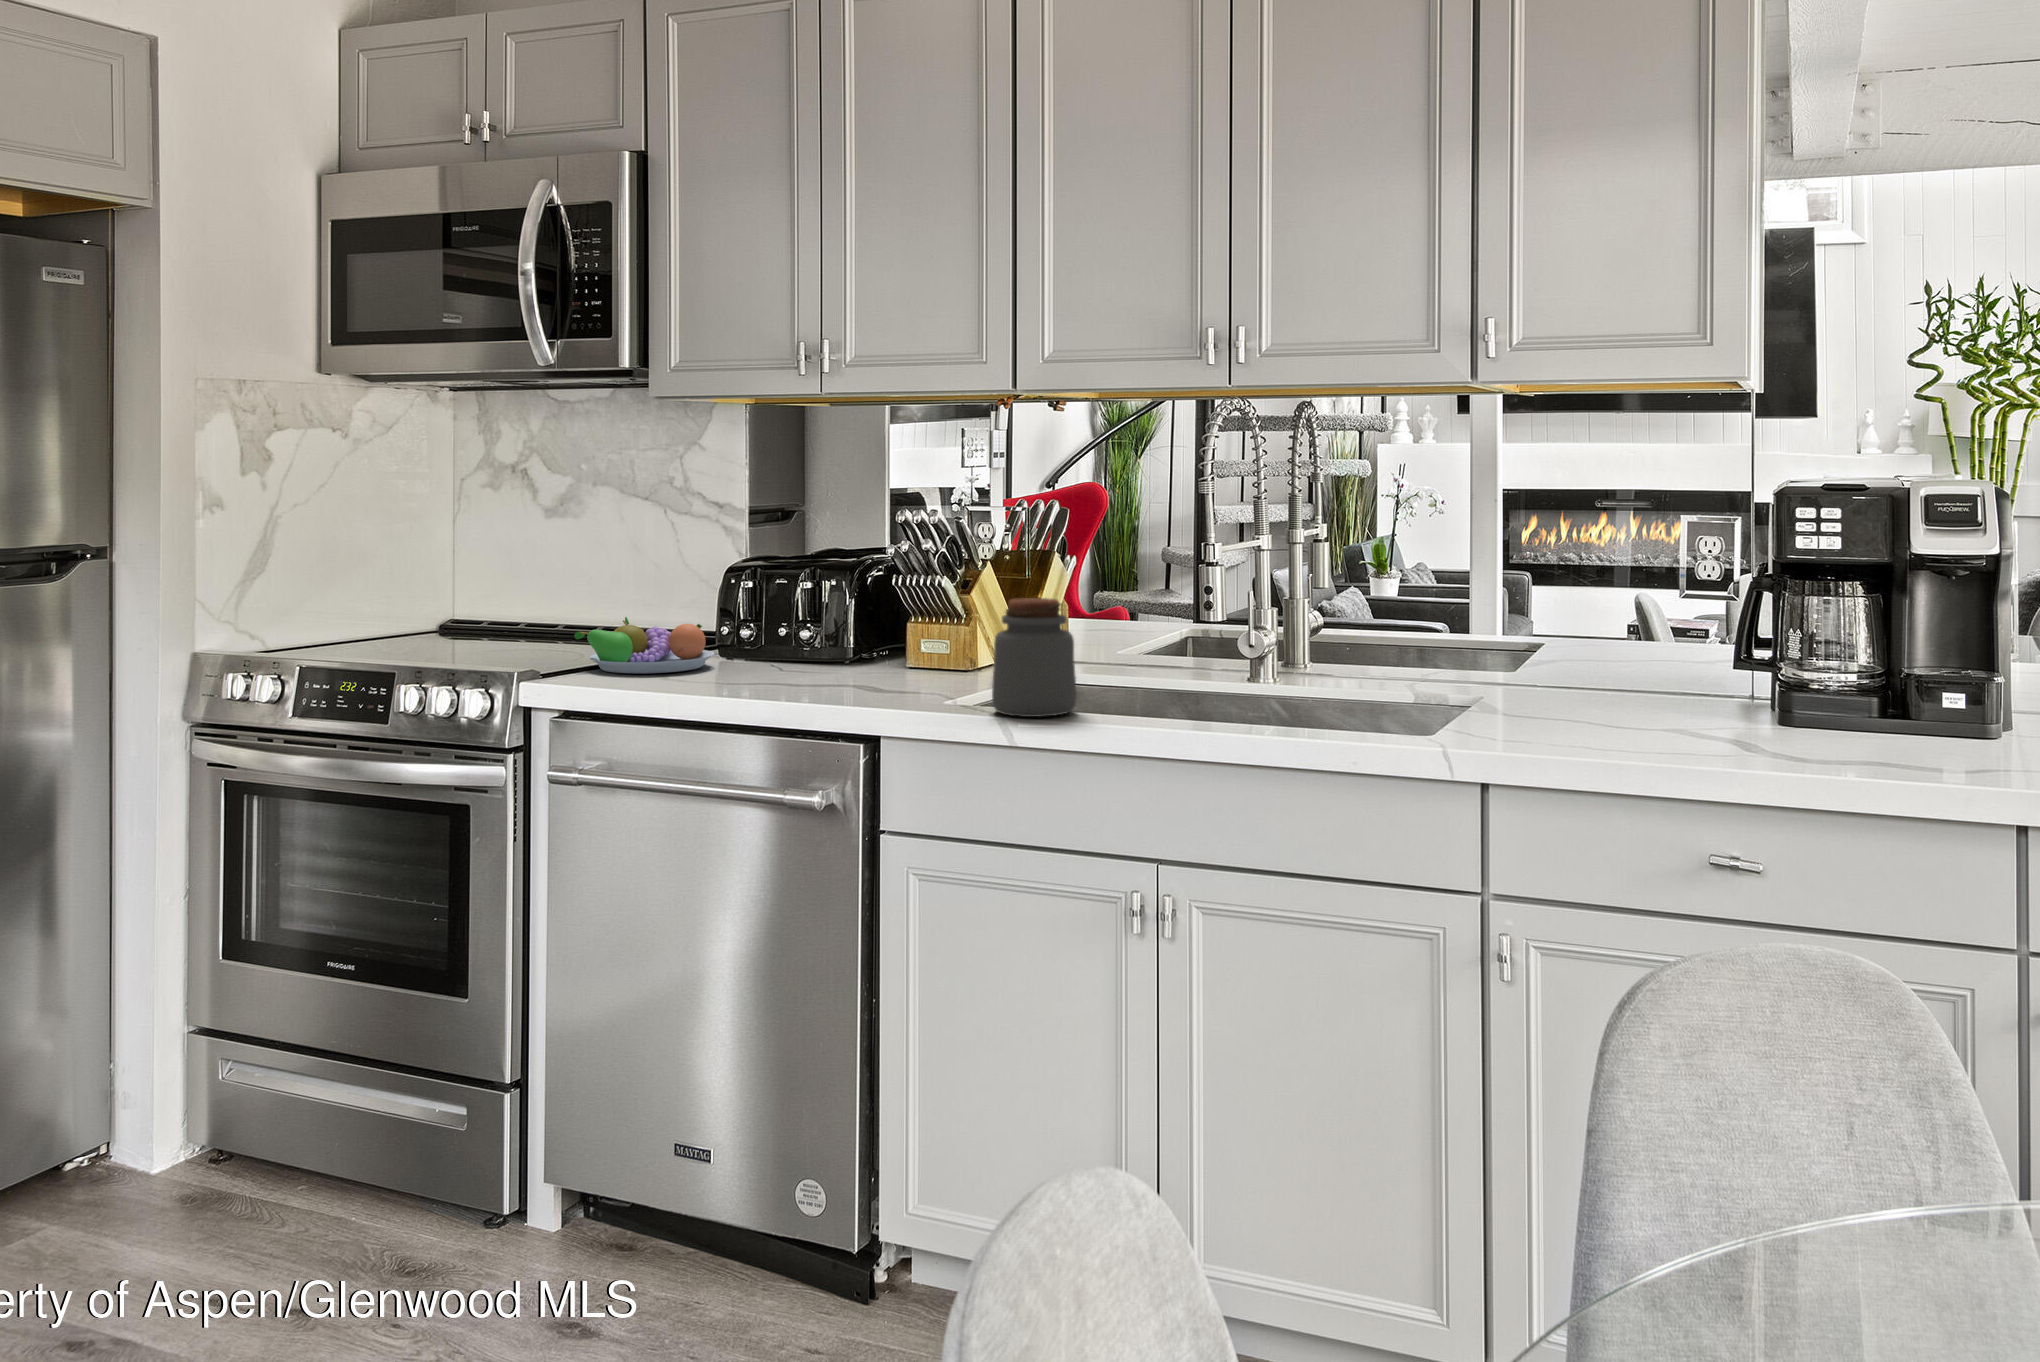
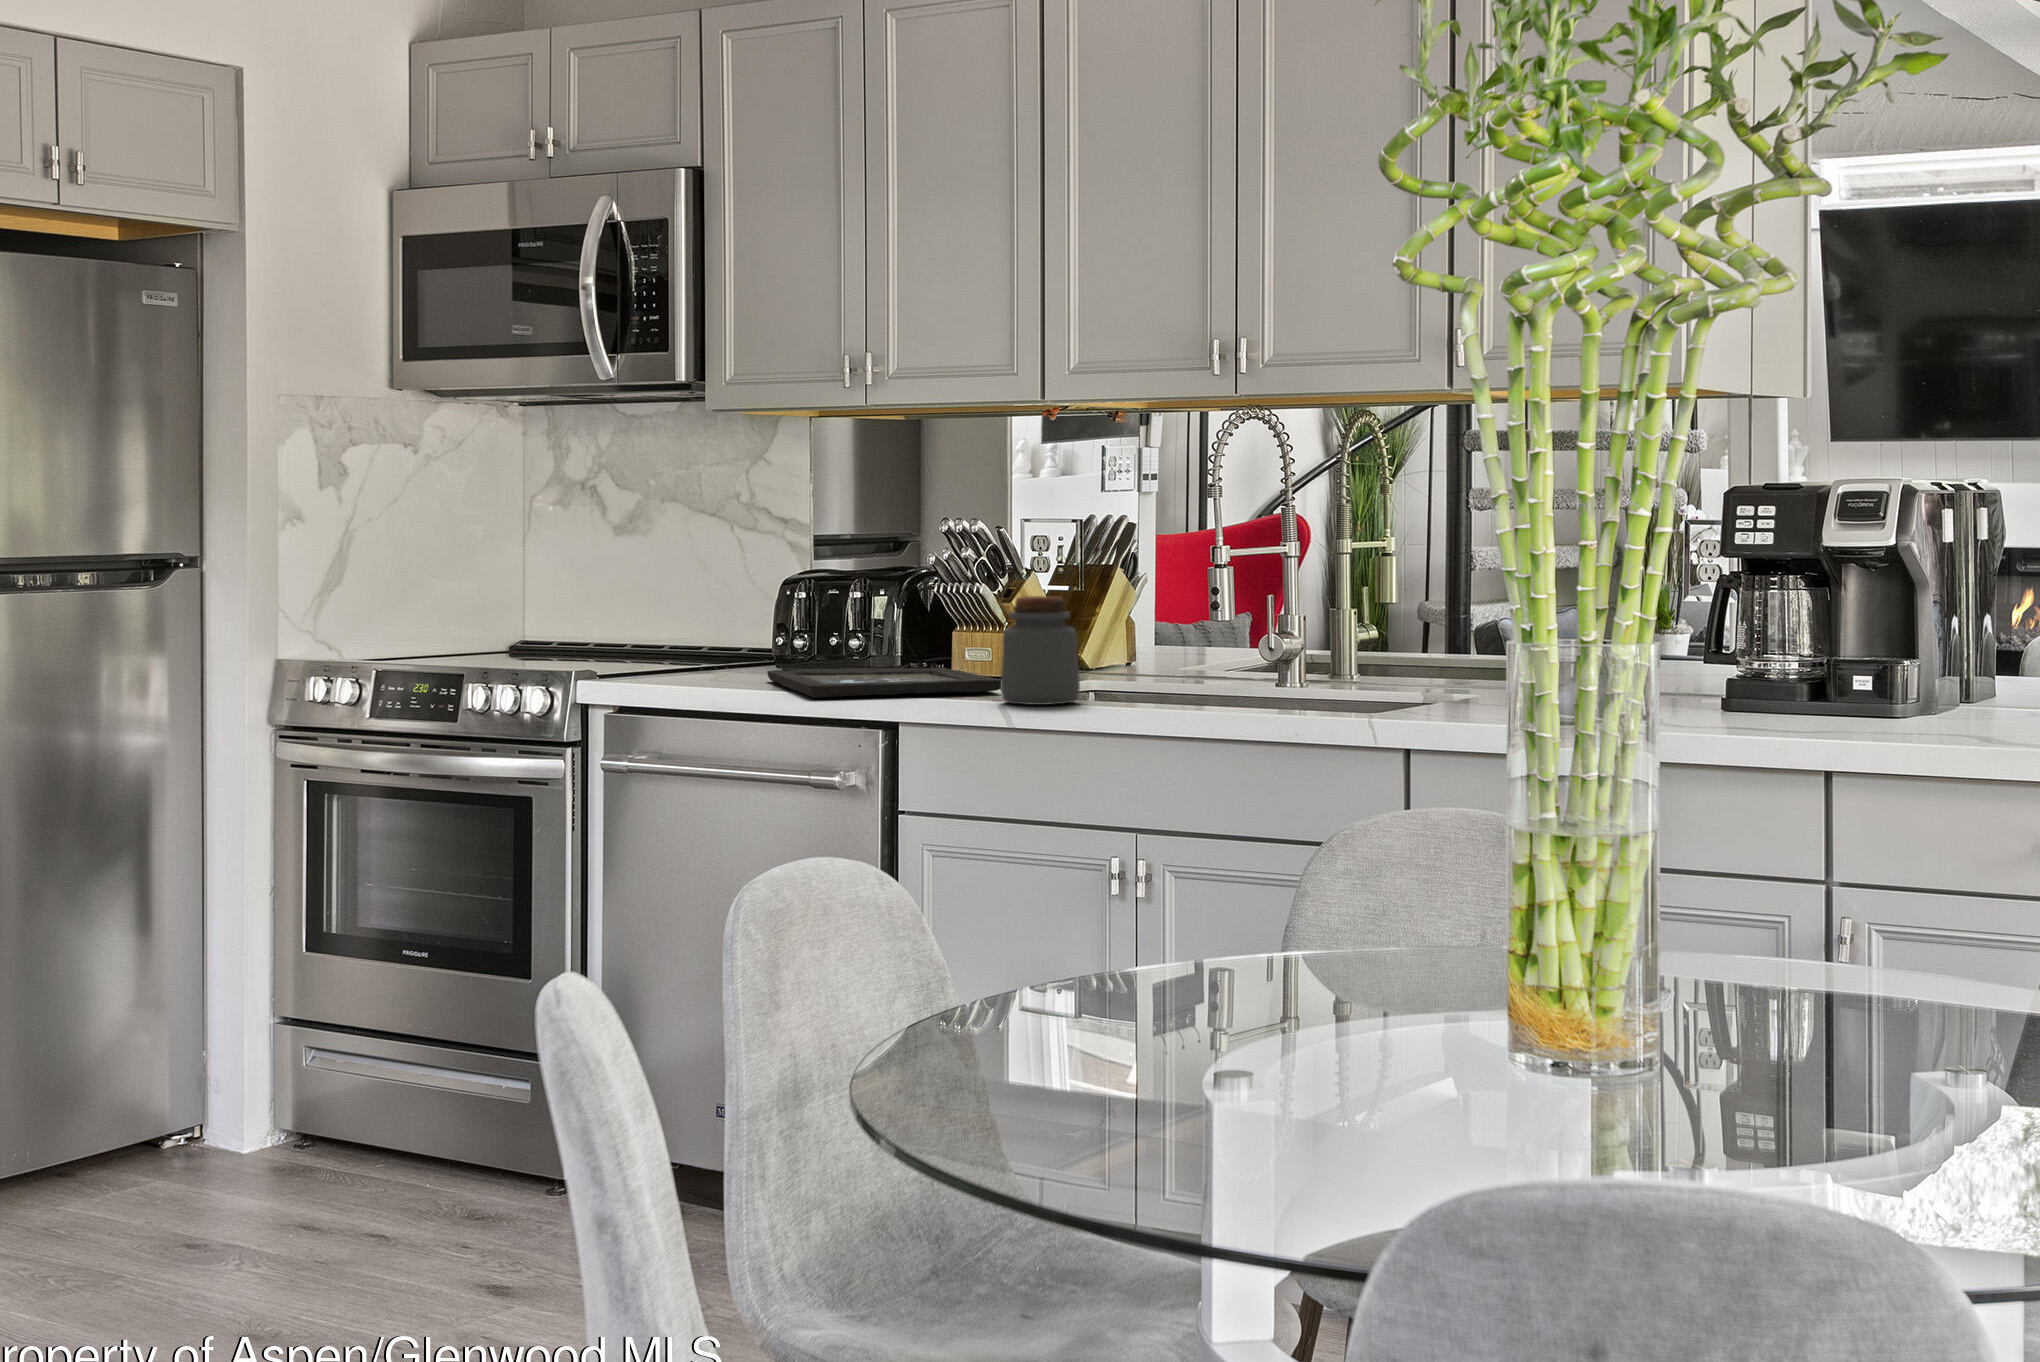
fruit bowl: present [574,617,714,673] -> none [631,624,765,676]
tray: none [723,661,984,708] -> present [767,668,1001,698]

